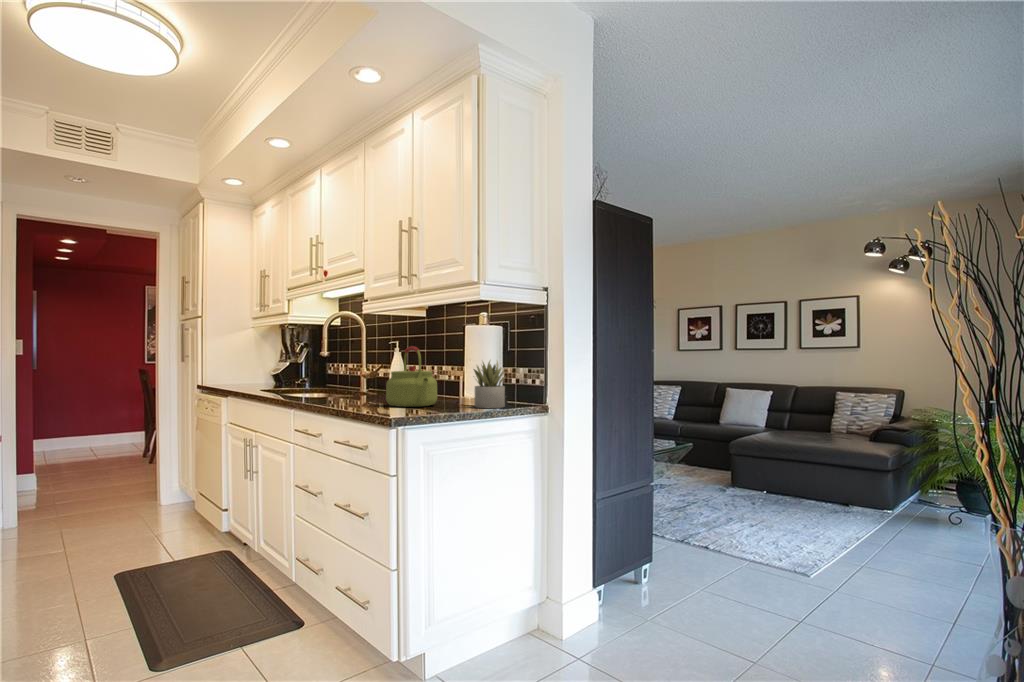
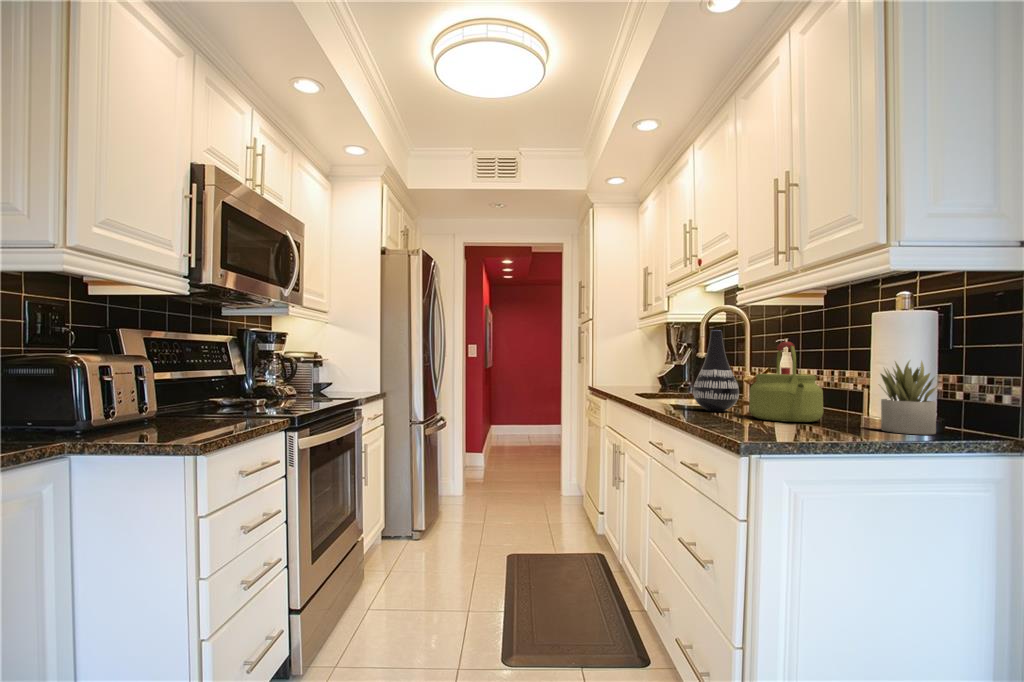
vase: none [337,336,374,403] -> present [693,330,739,412]

